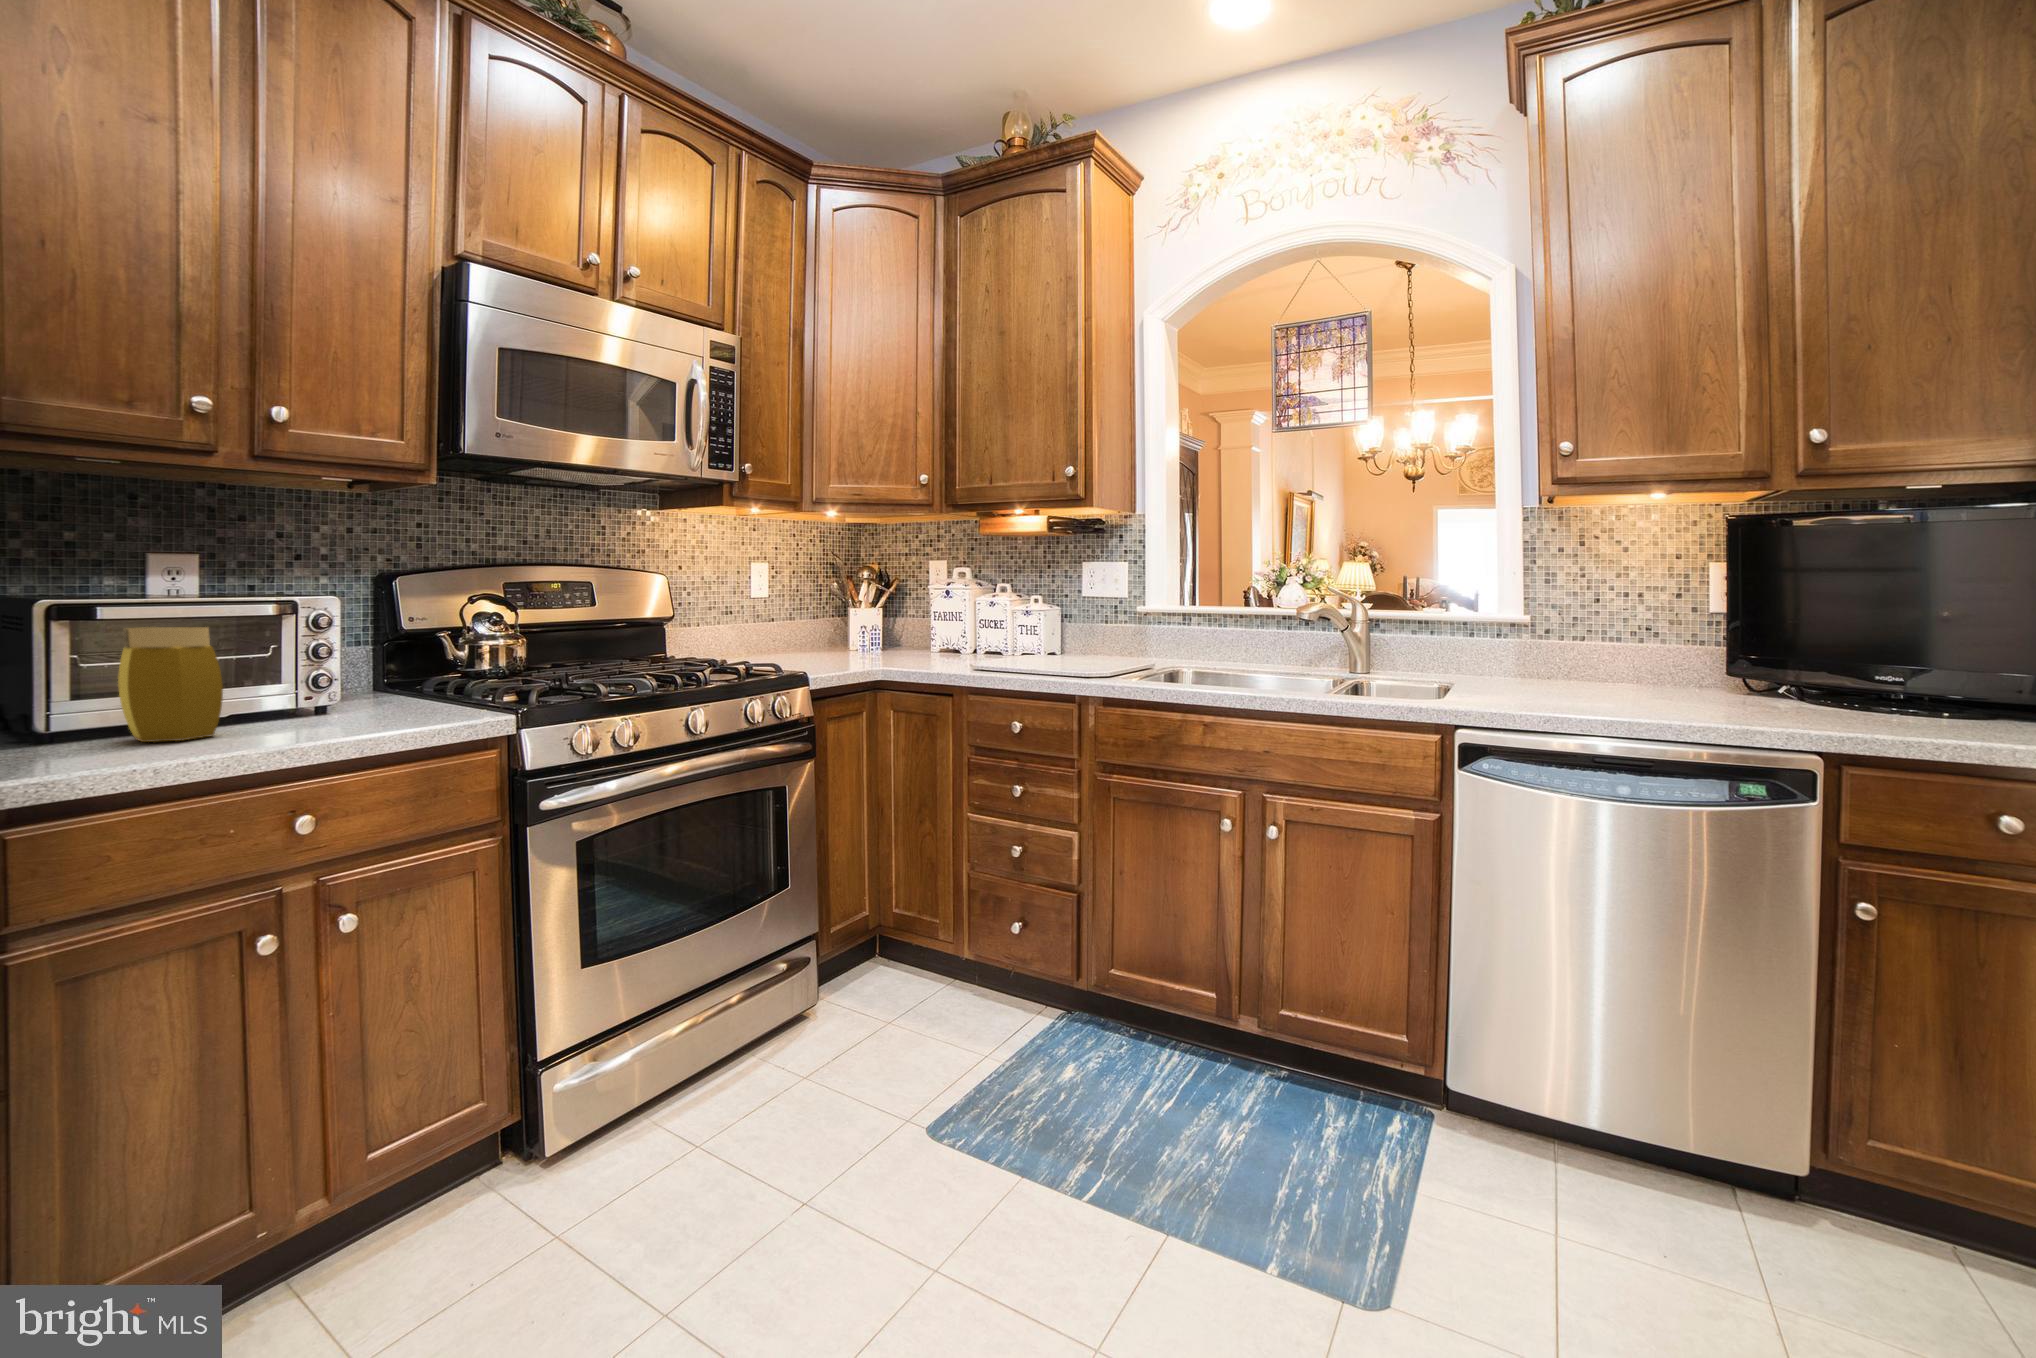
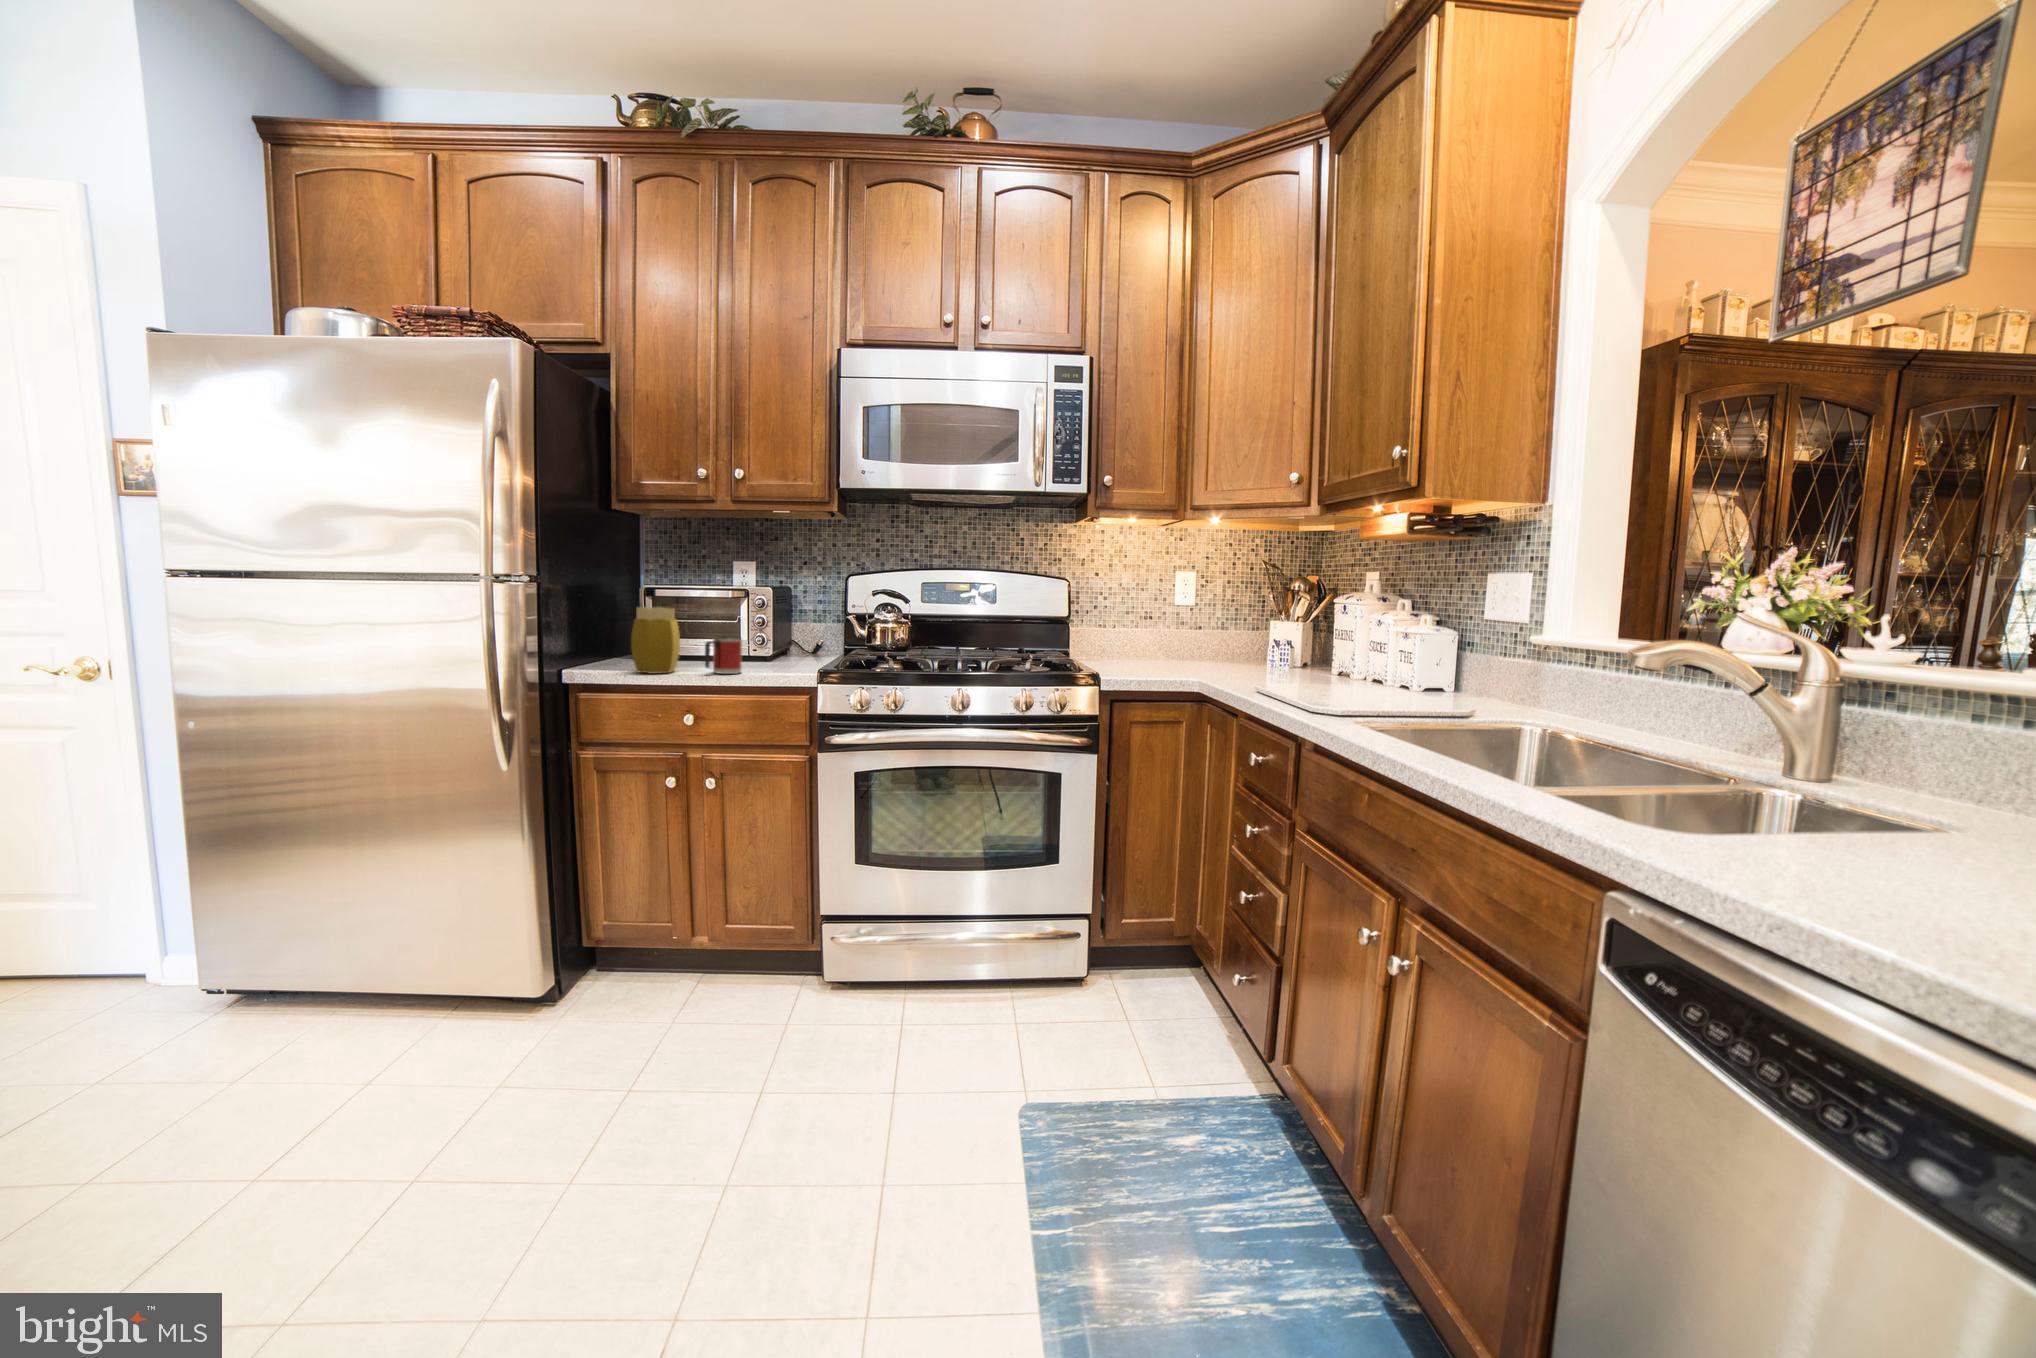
mug: none [290,665,346,725] -> present [705,636,742,674]

